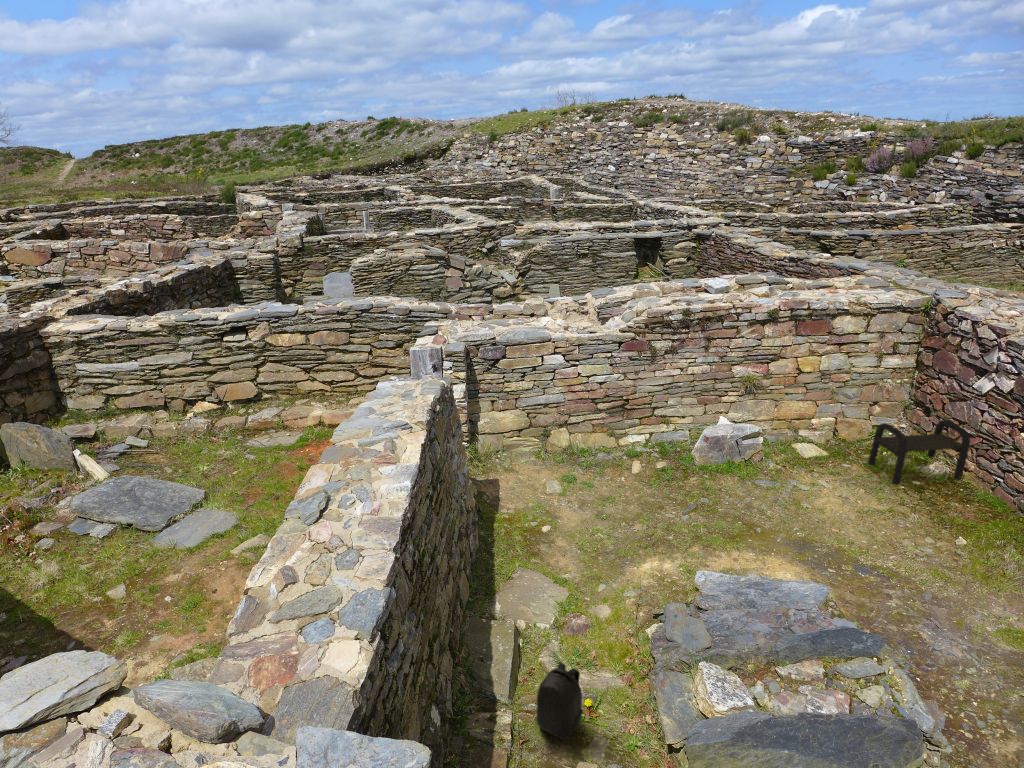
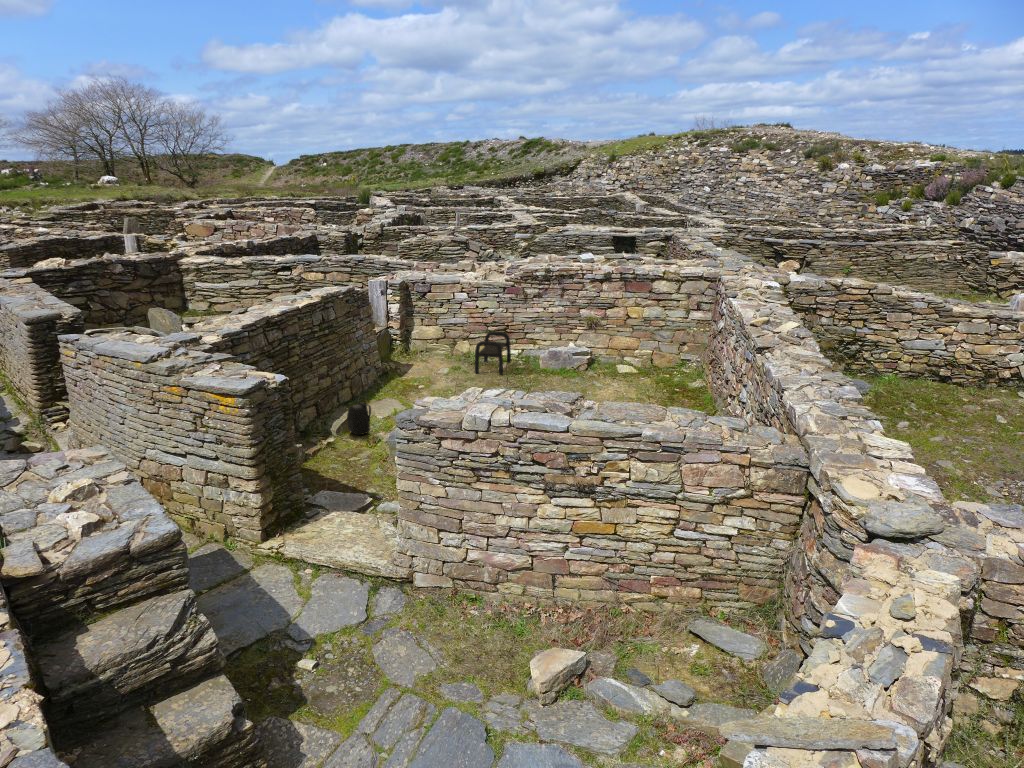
bench: present [868,420,970,484] -> present [475,332,511,375]

